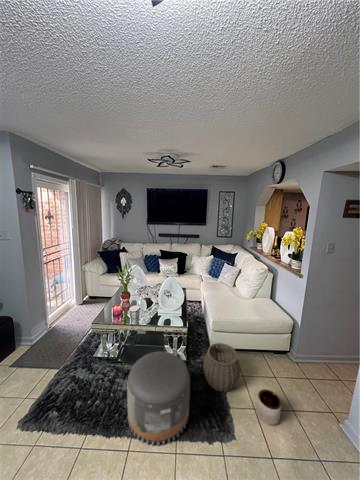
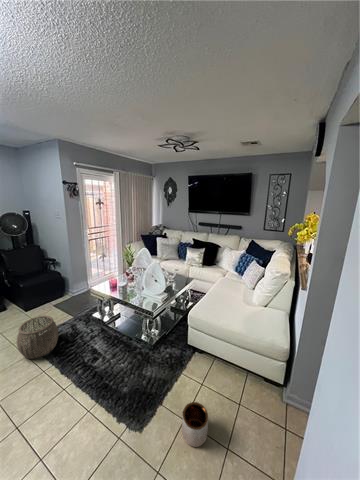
woven basket: present [203,343,240,392] -> present [17,316,58,359]
pouf: present [127,351,190,446] -> none [70,322,133,402]

